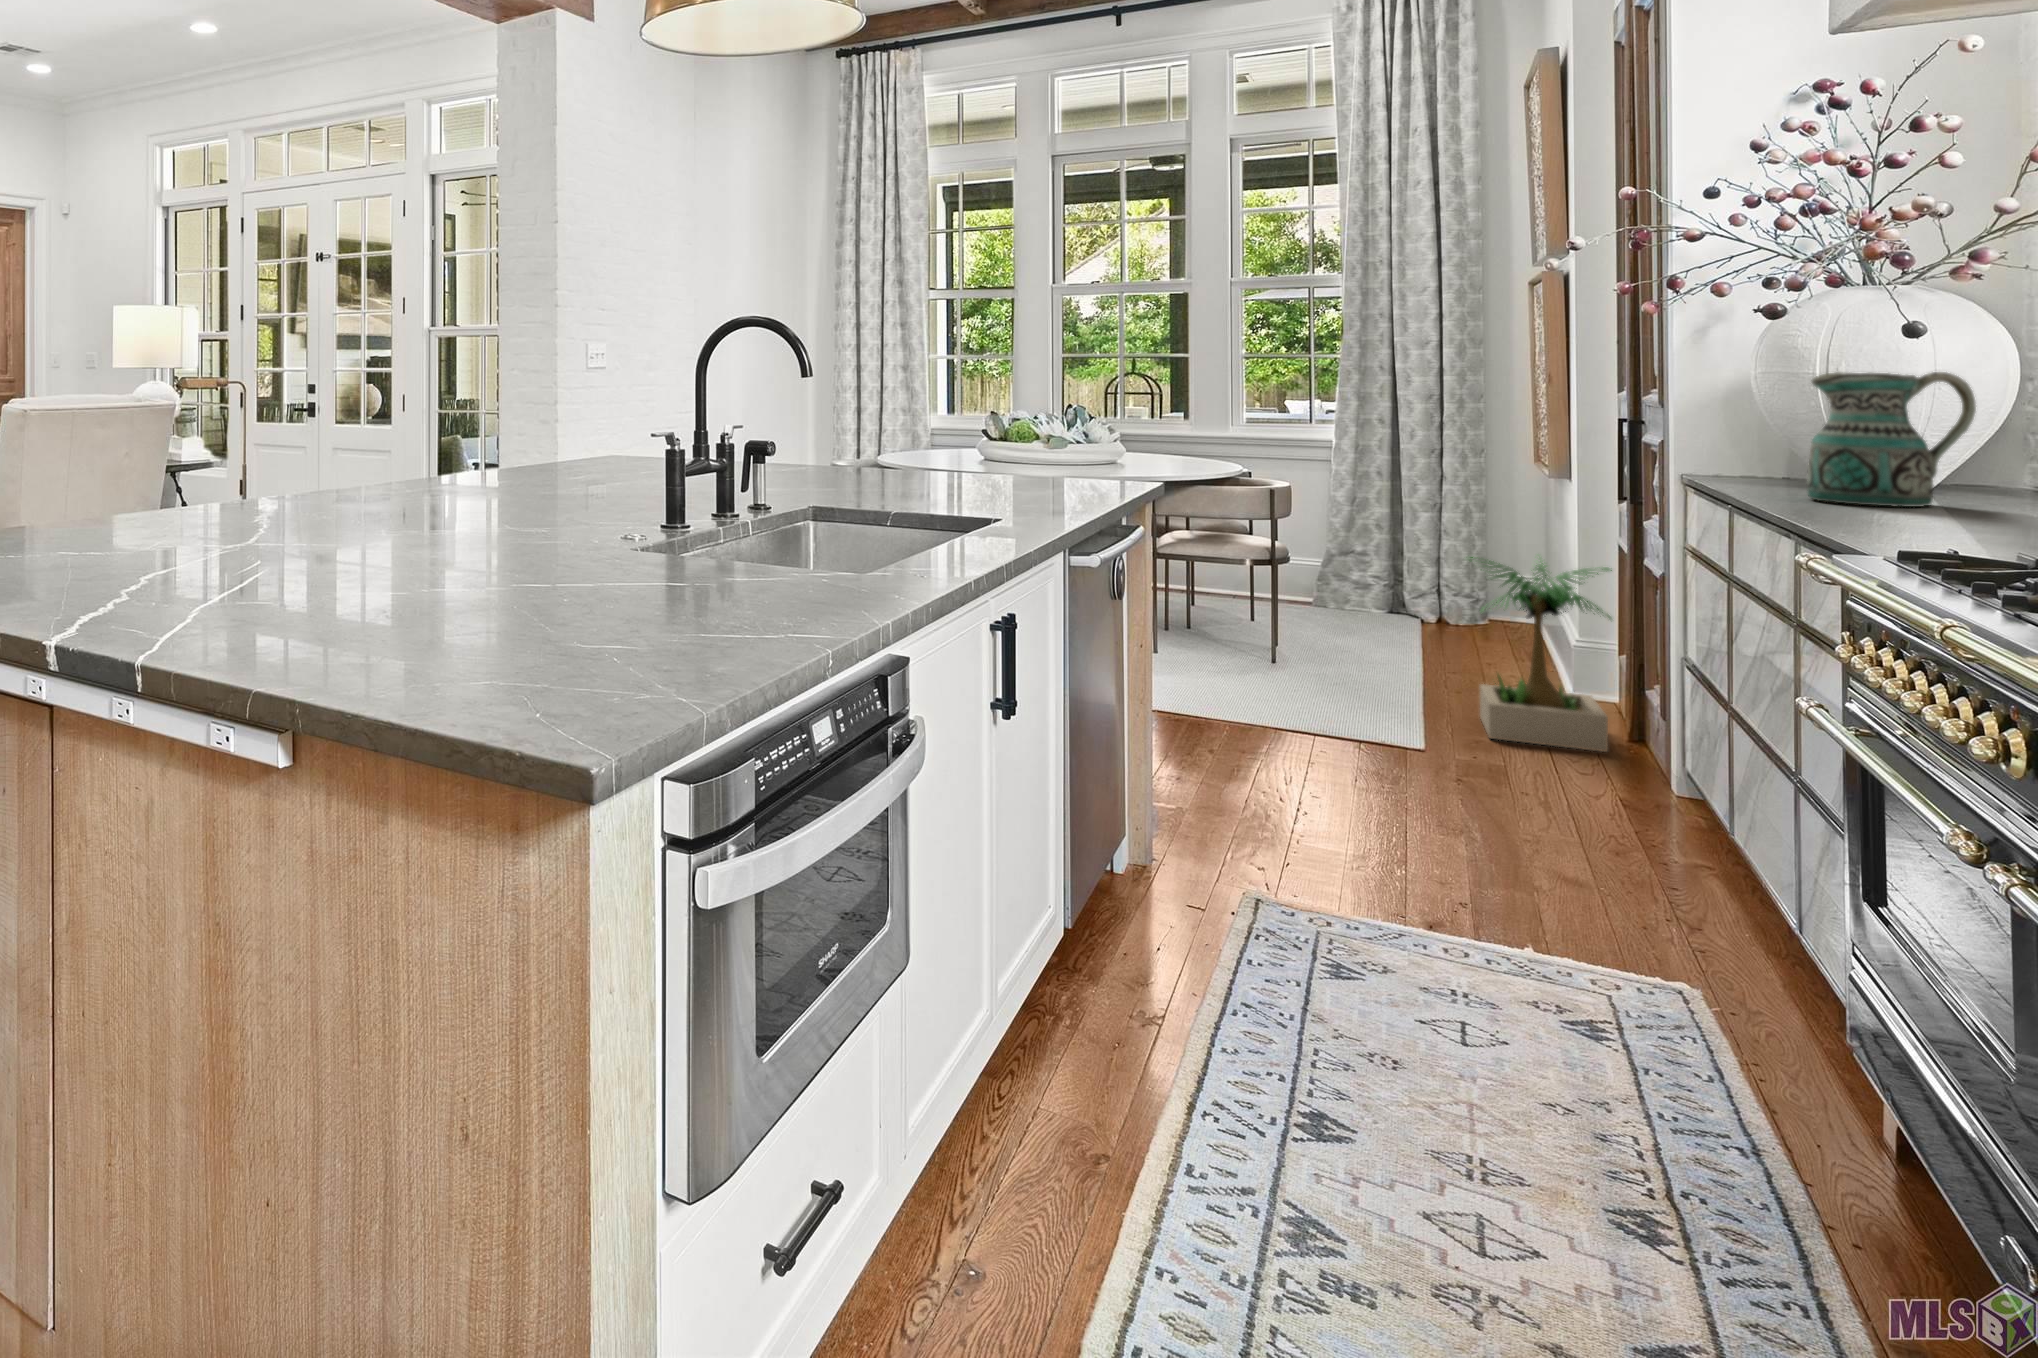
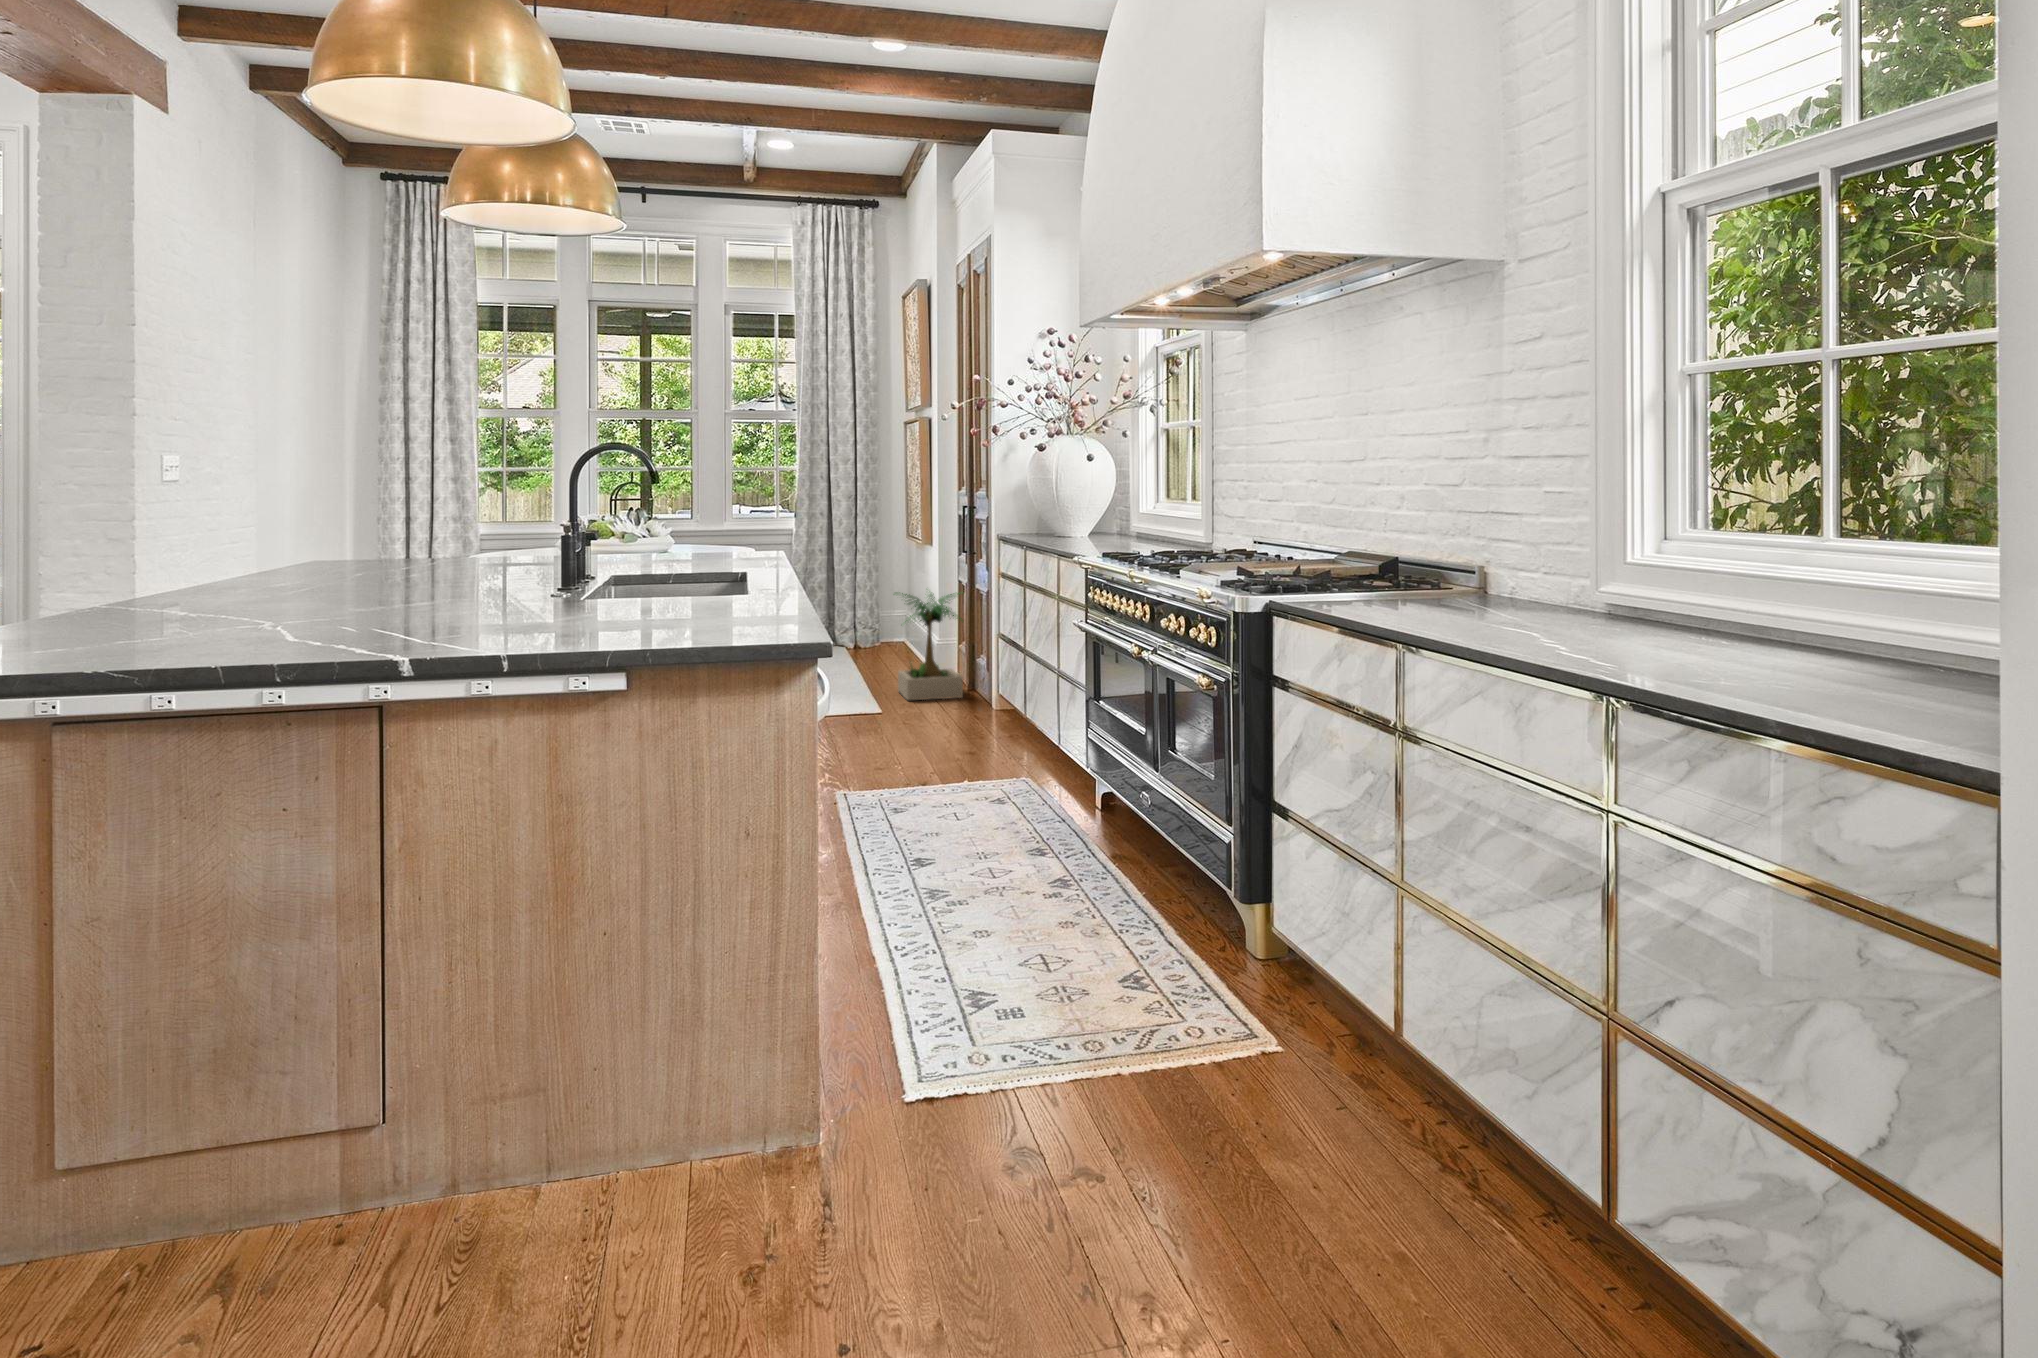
ceramic pitcher: present [1807,372,1976,507] -> none [1062,478,1119,543]

